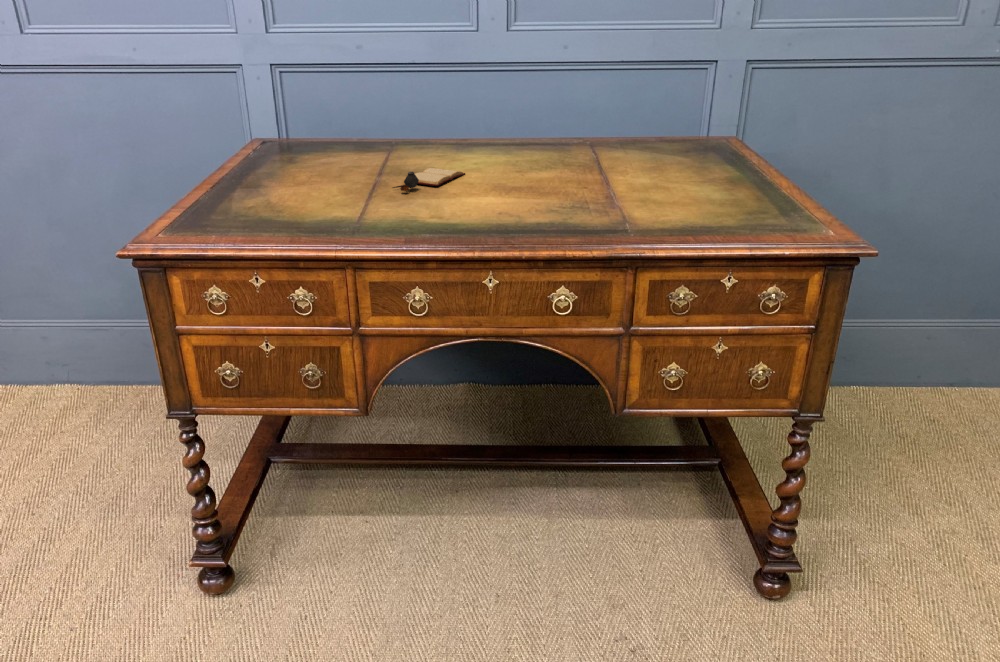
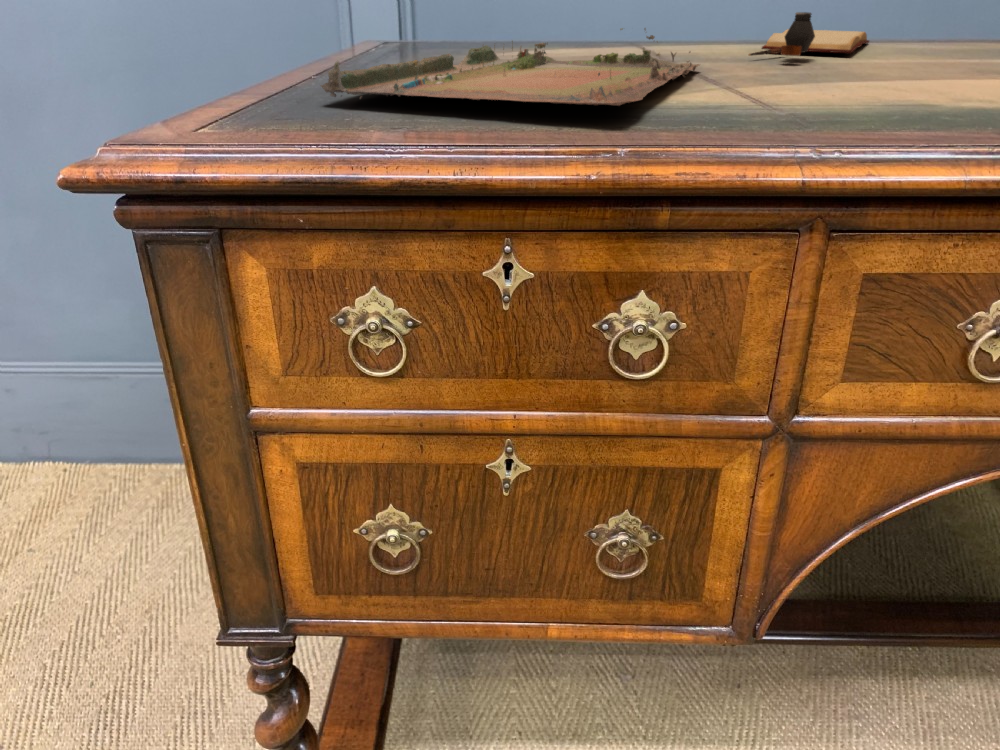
tray: none [202,181,362,228] -> present [321,28,700,106]

